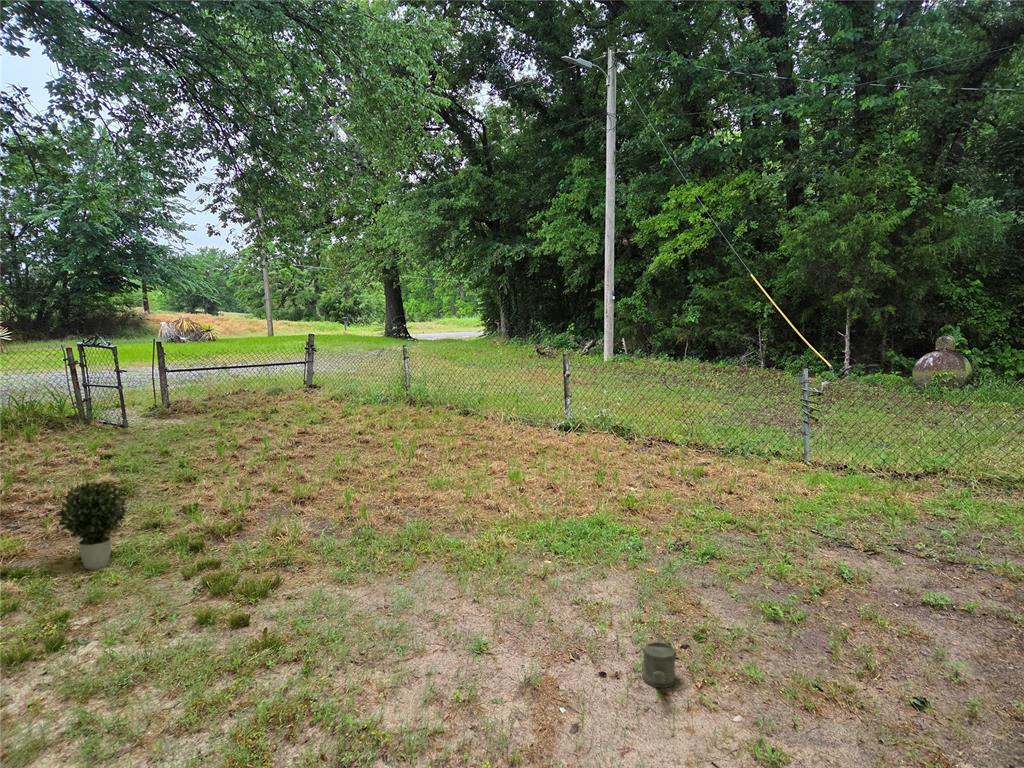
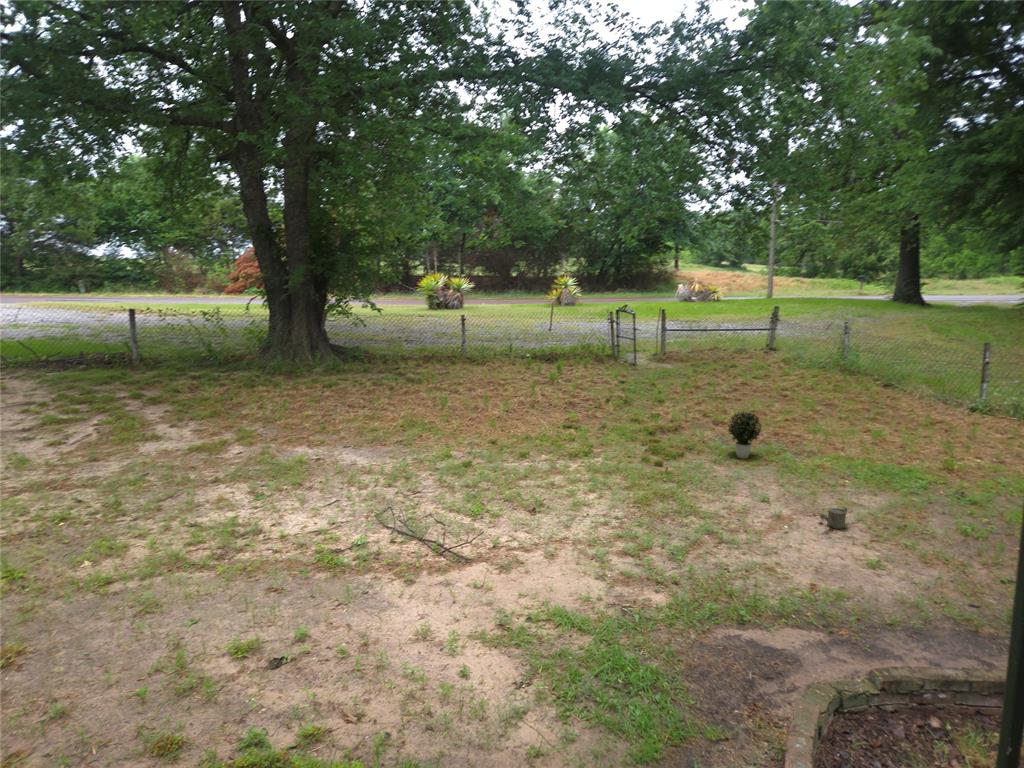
potted plant: present [55,482,128,570] -> present [728,412,762,459]

